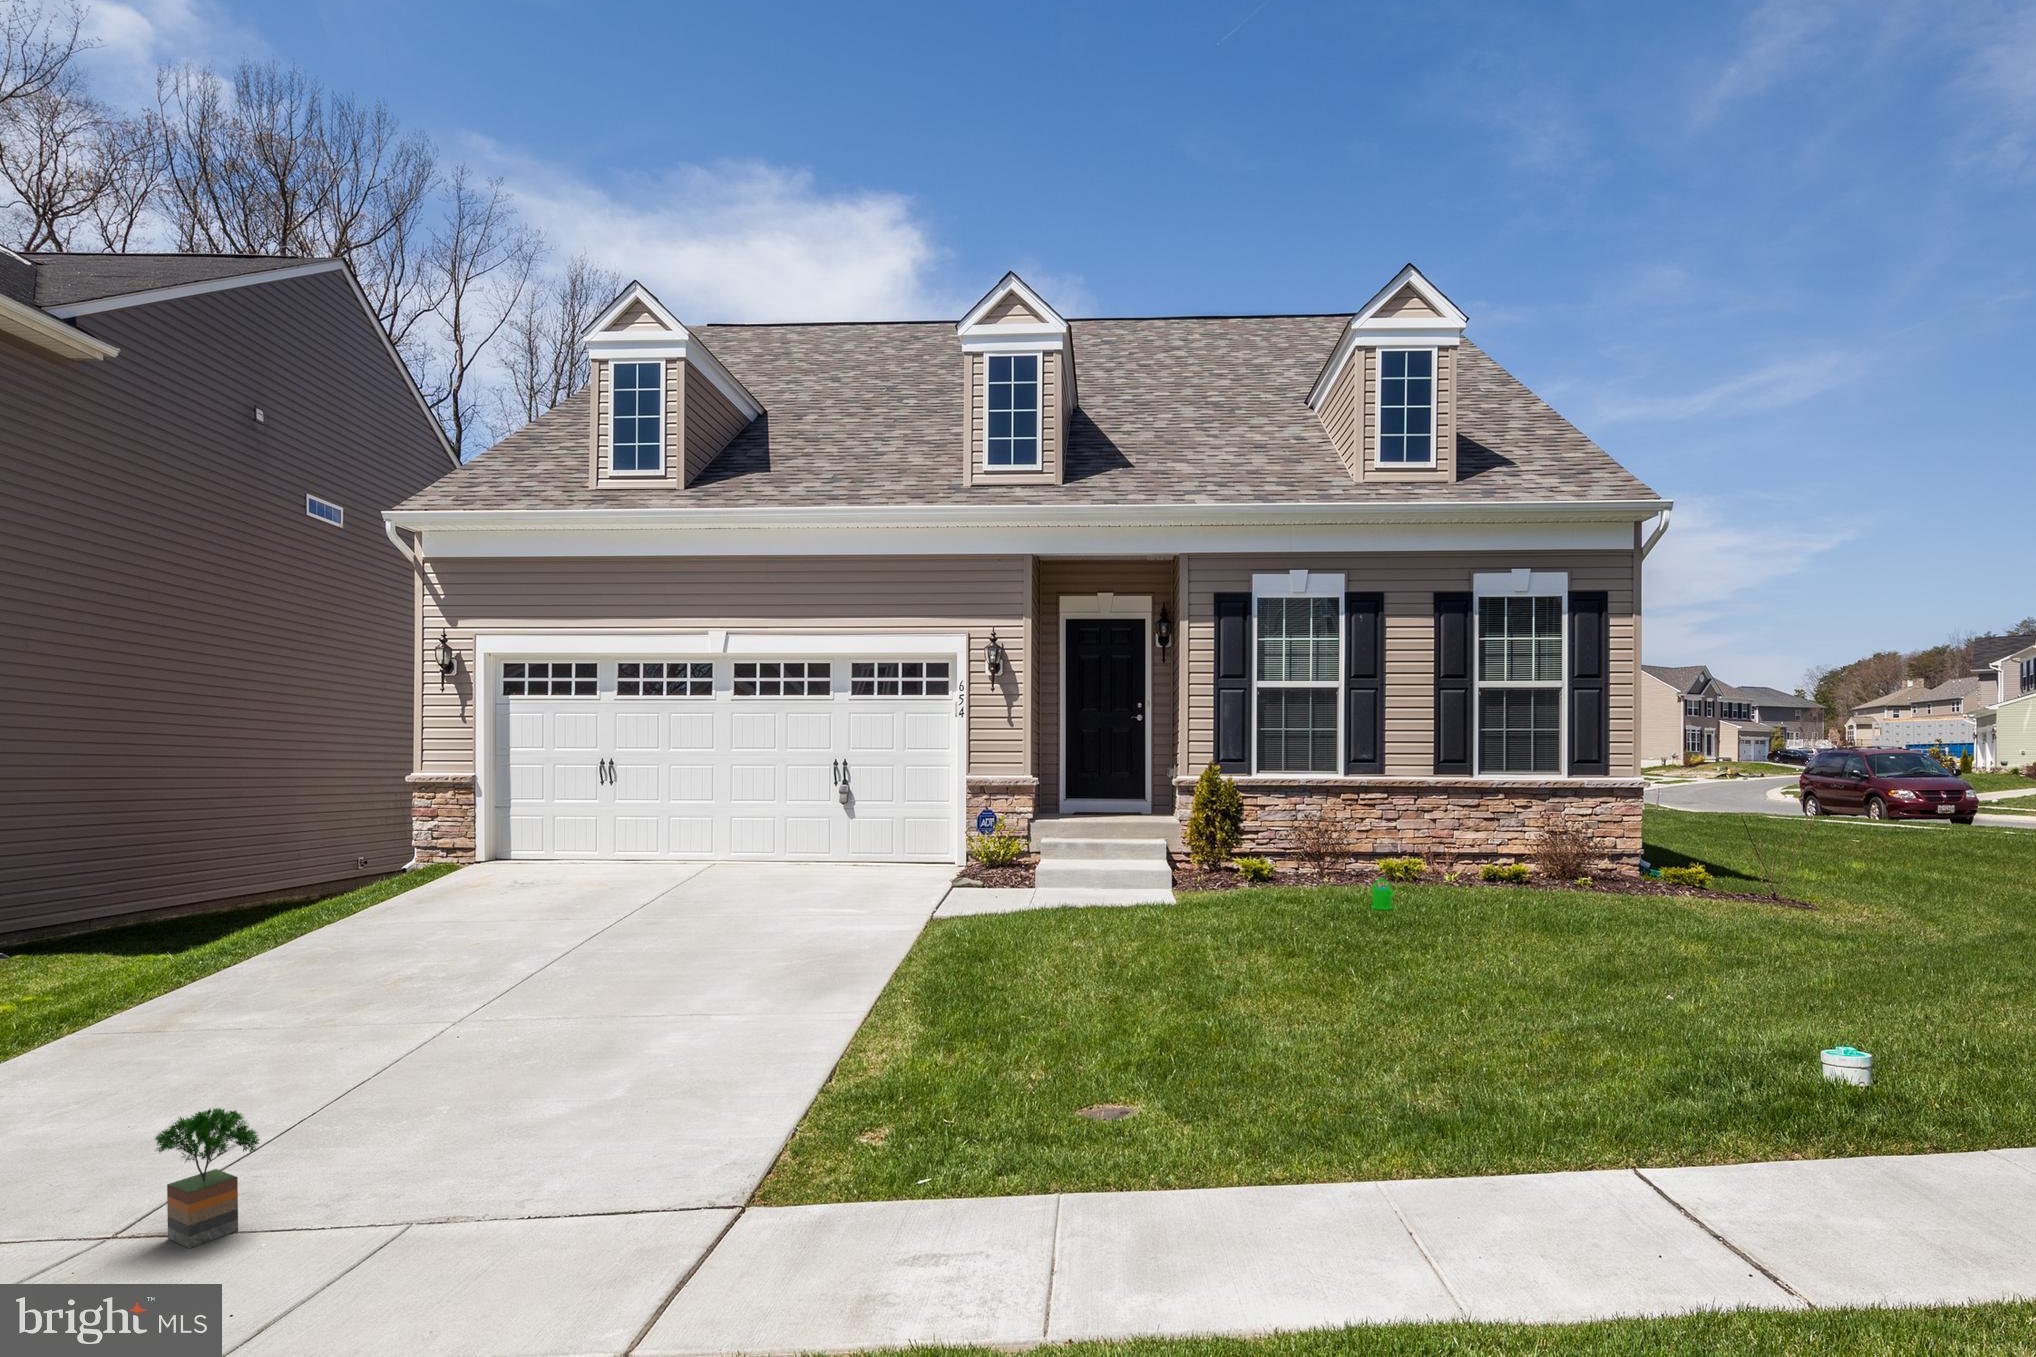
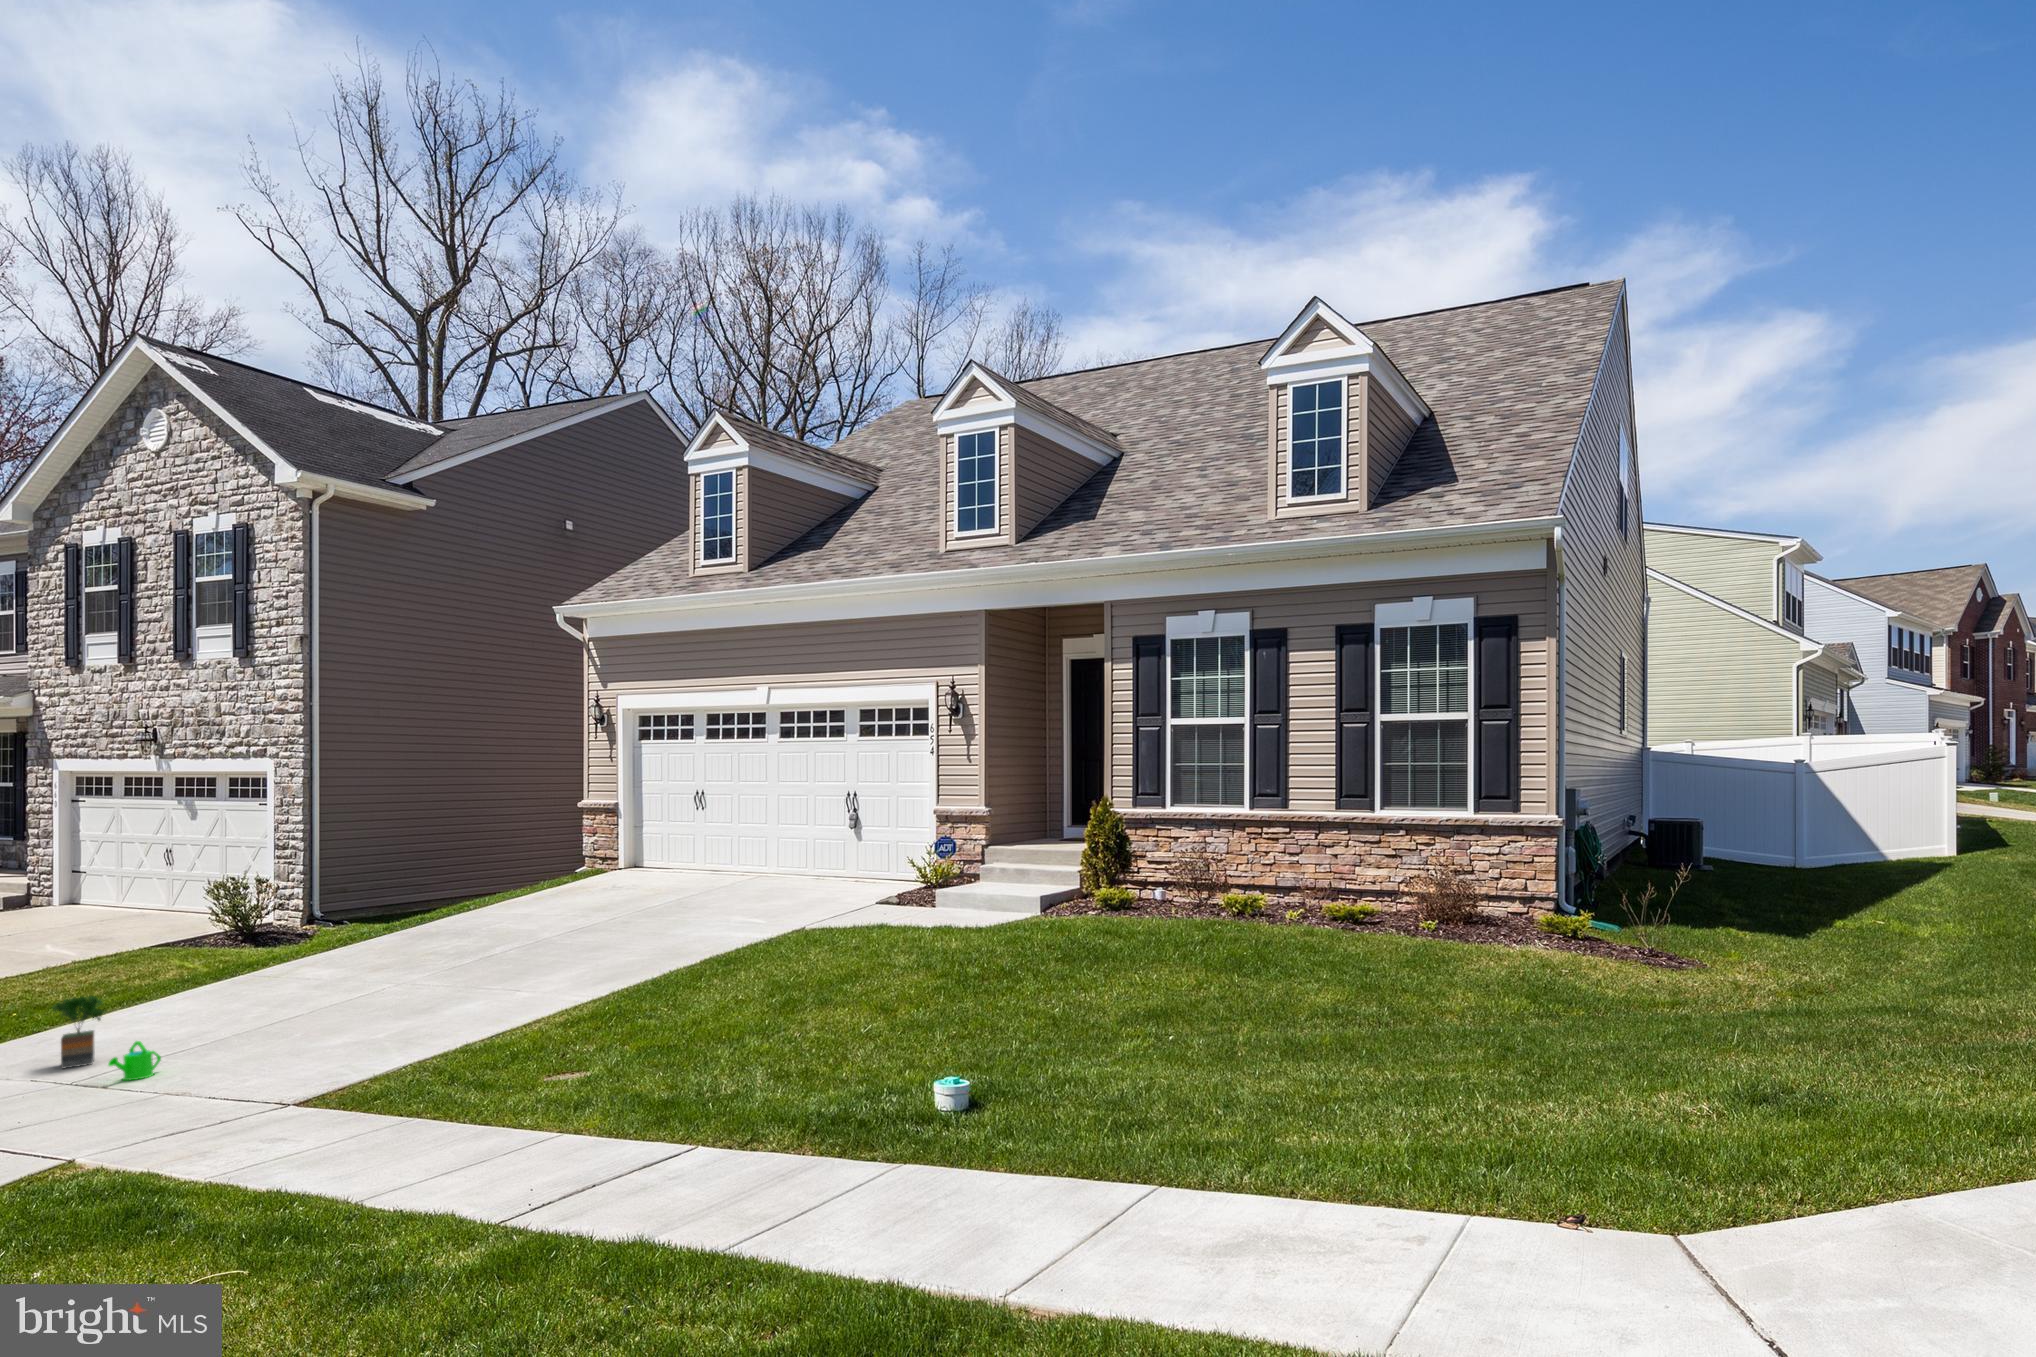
watering can: present [1372,878,1394,910] -> present [108,1041,161,1081]

